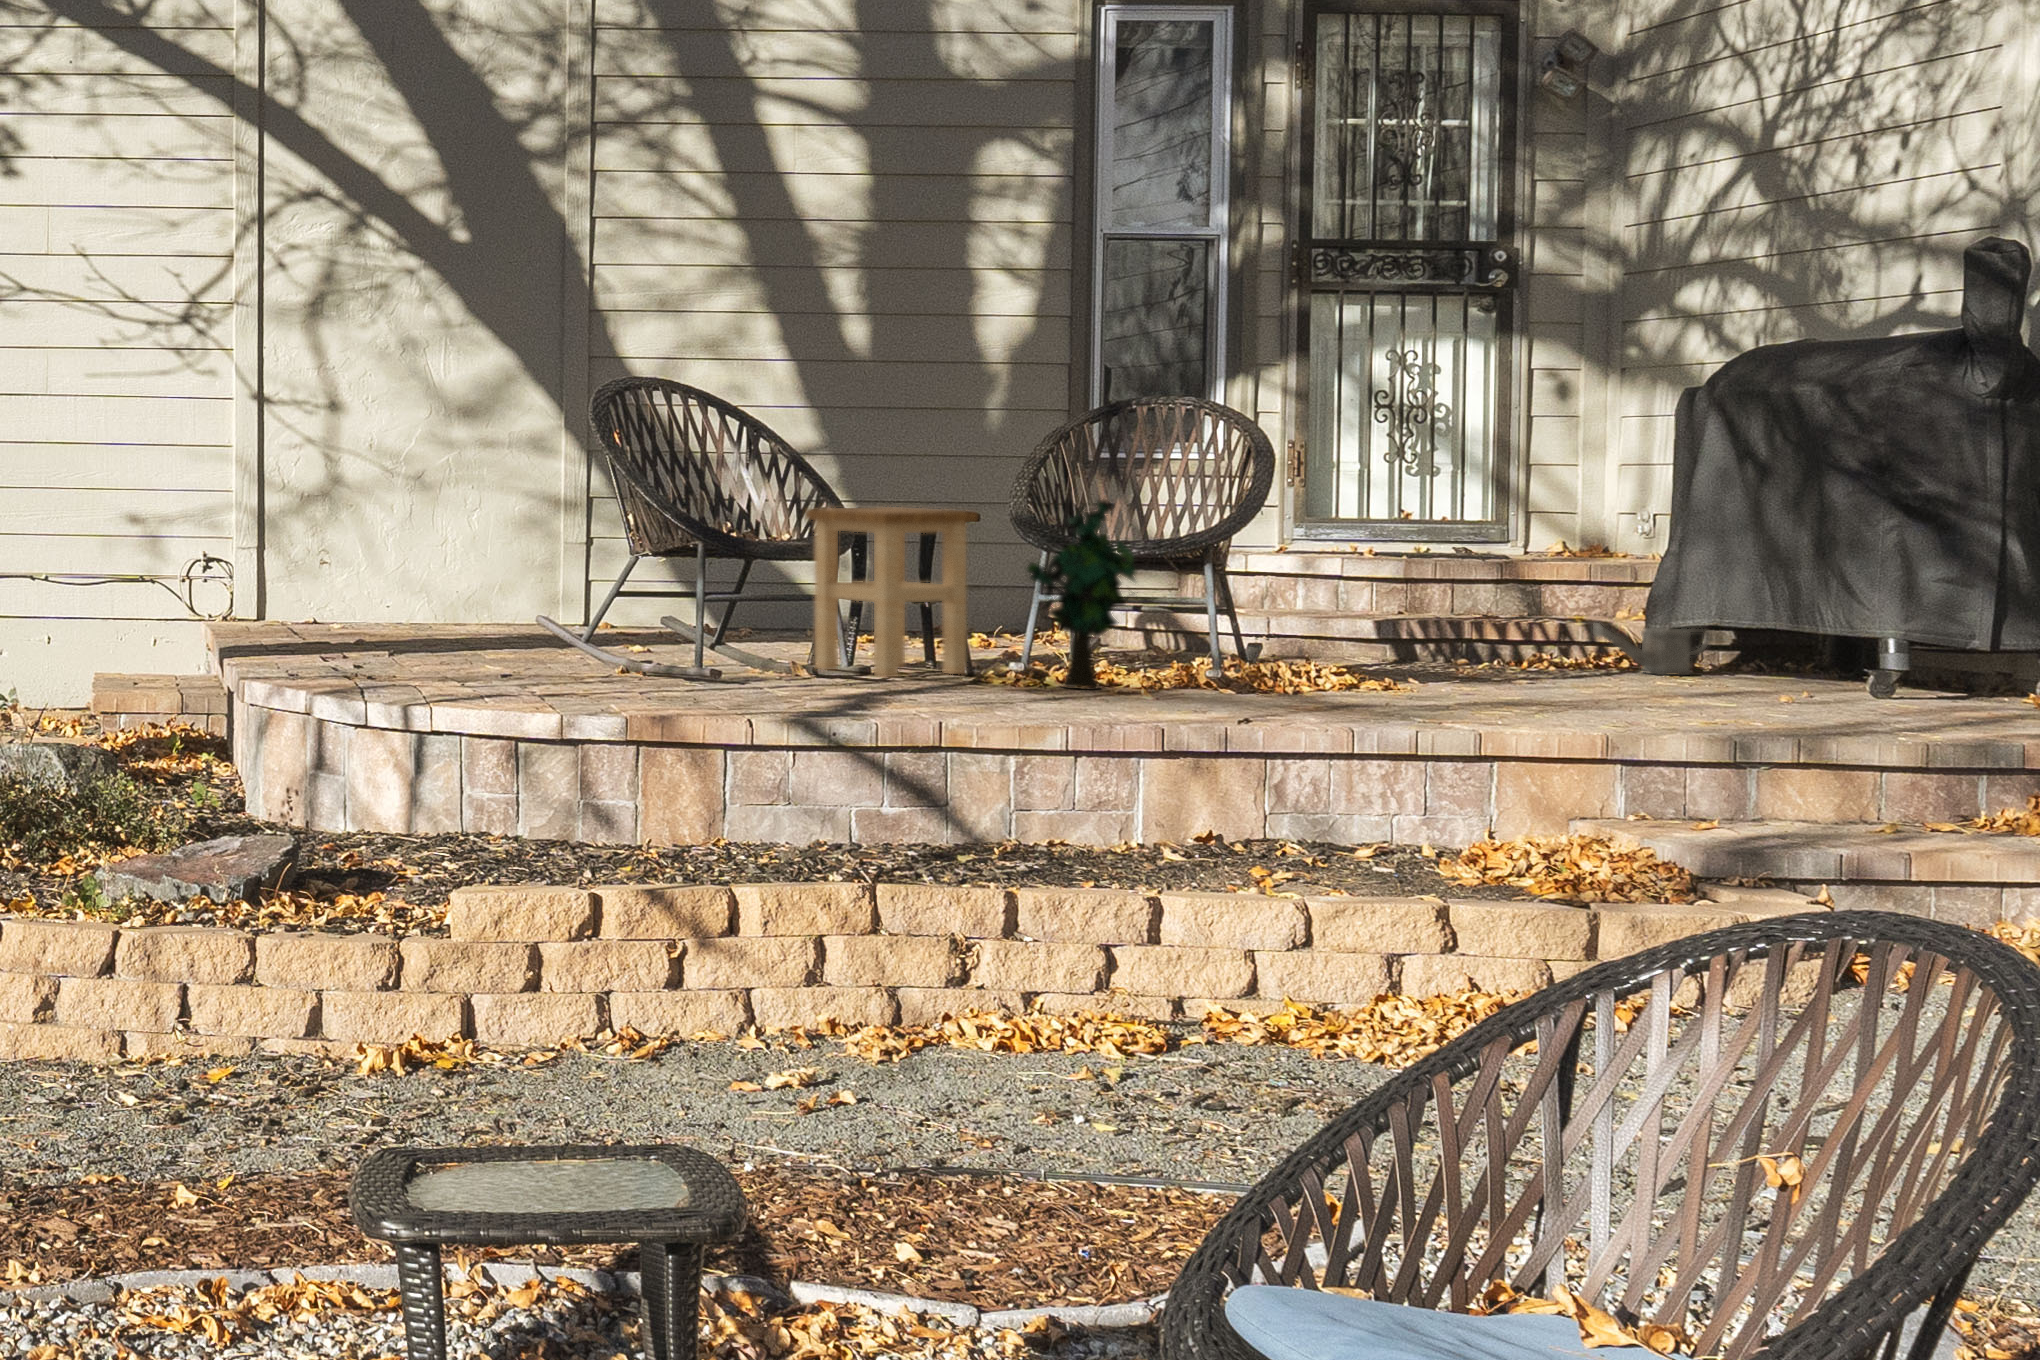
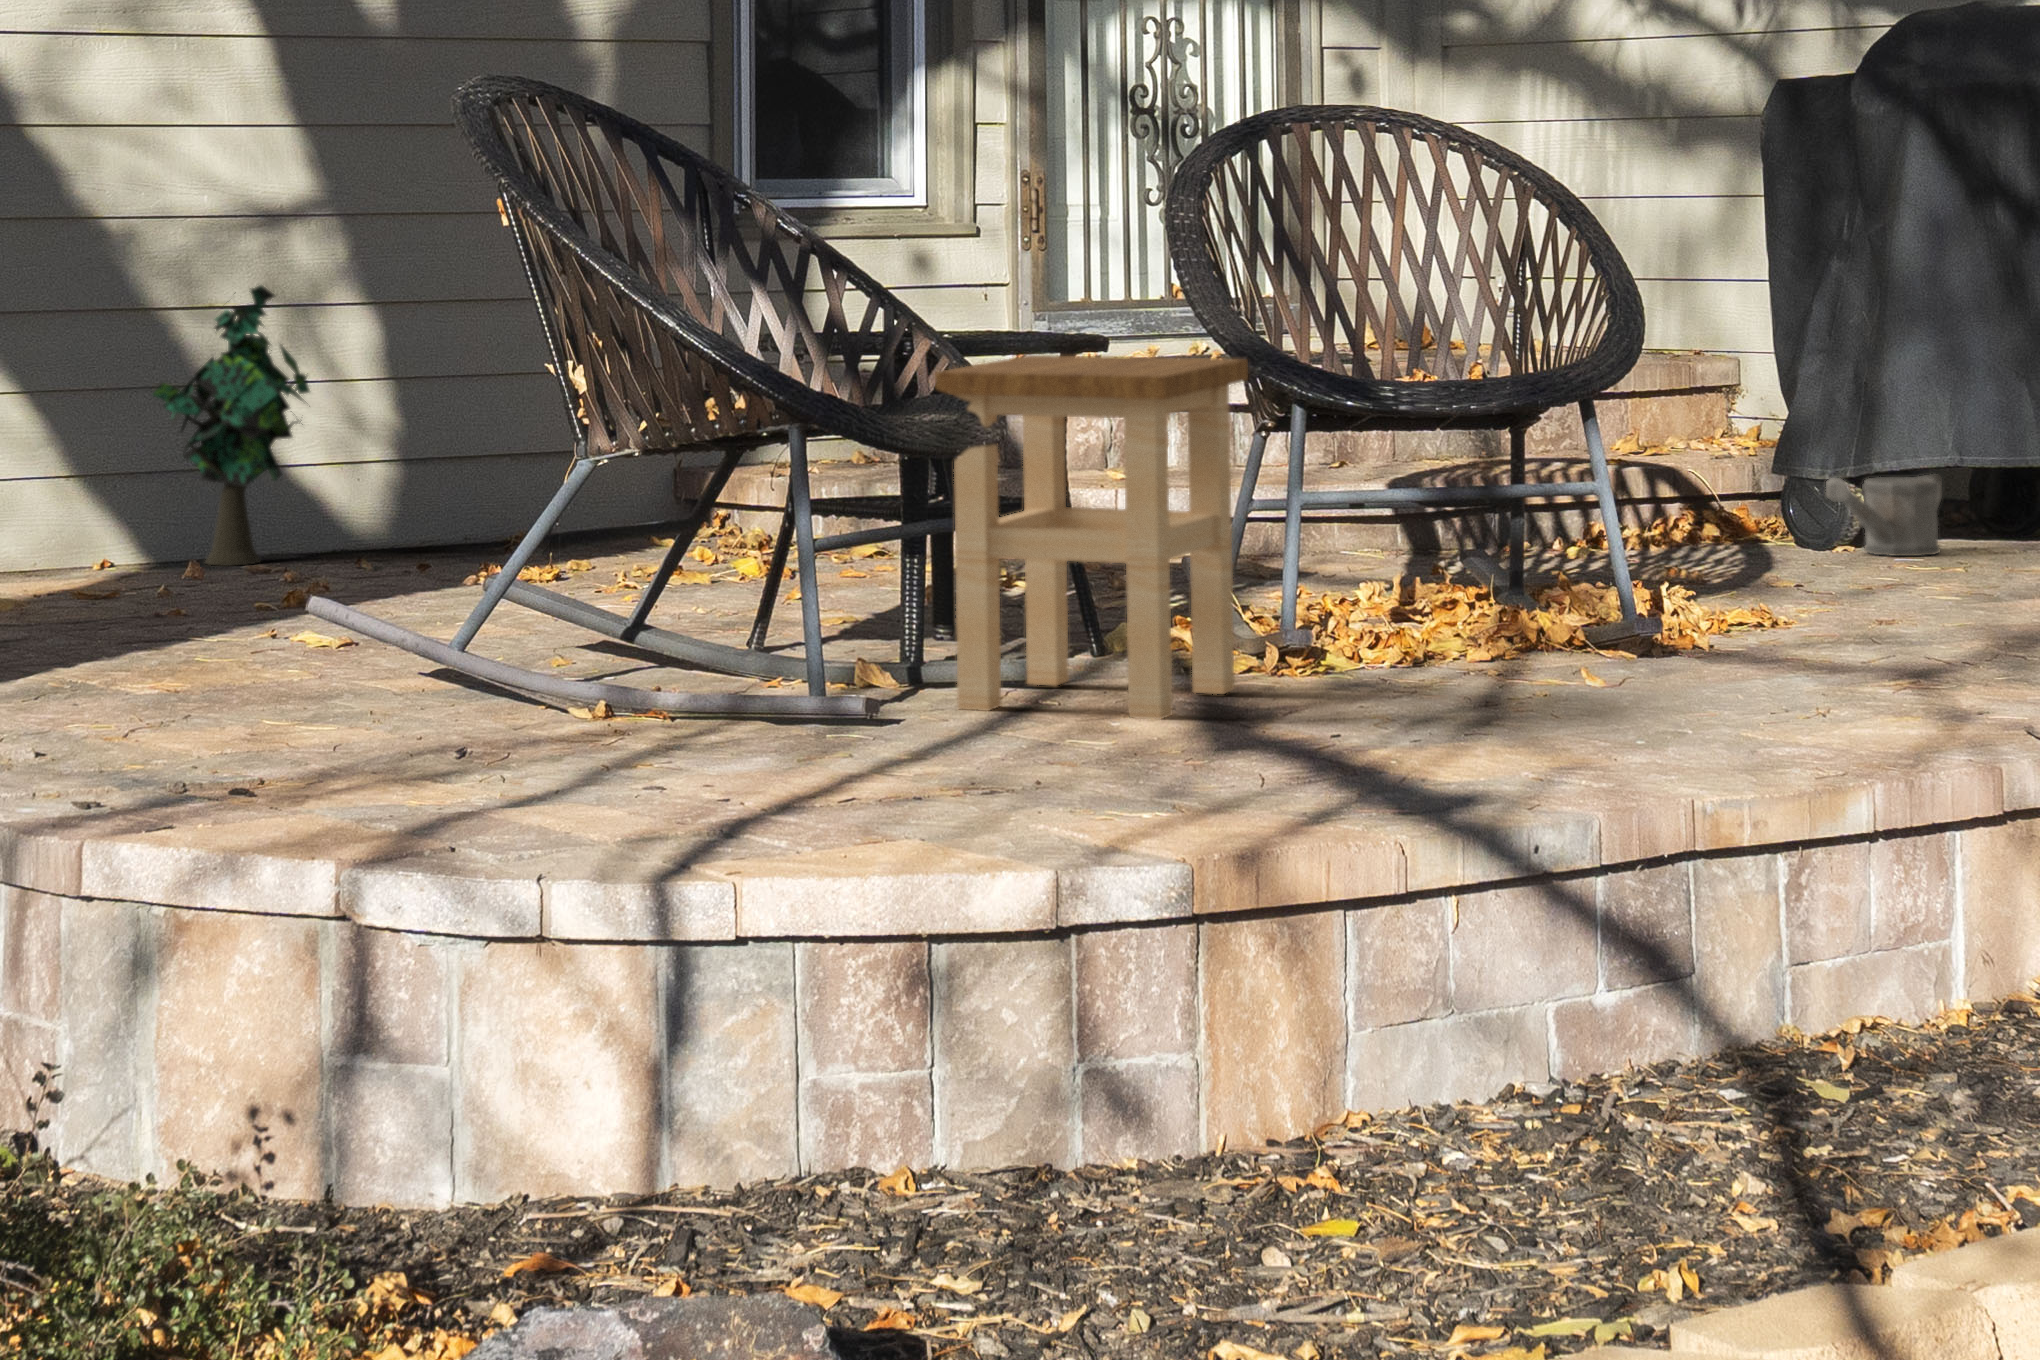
decorative plant: present [1027,499,1135,690] -> present [153,285,310,565]

